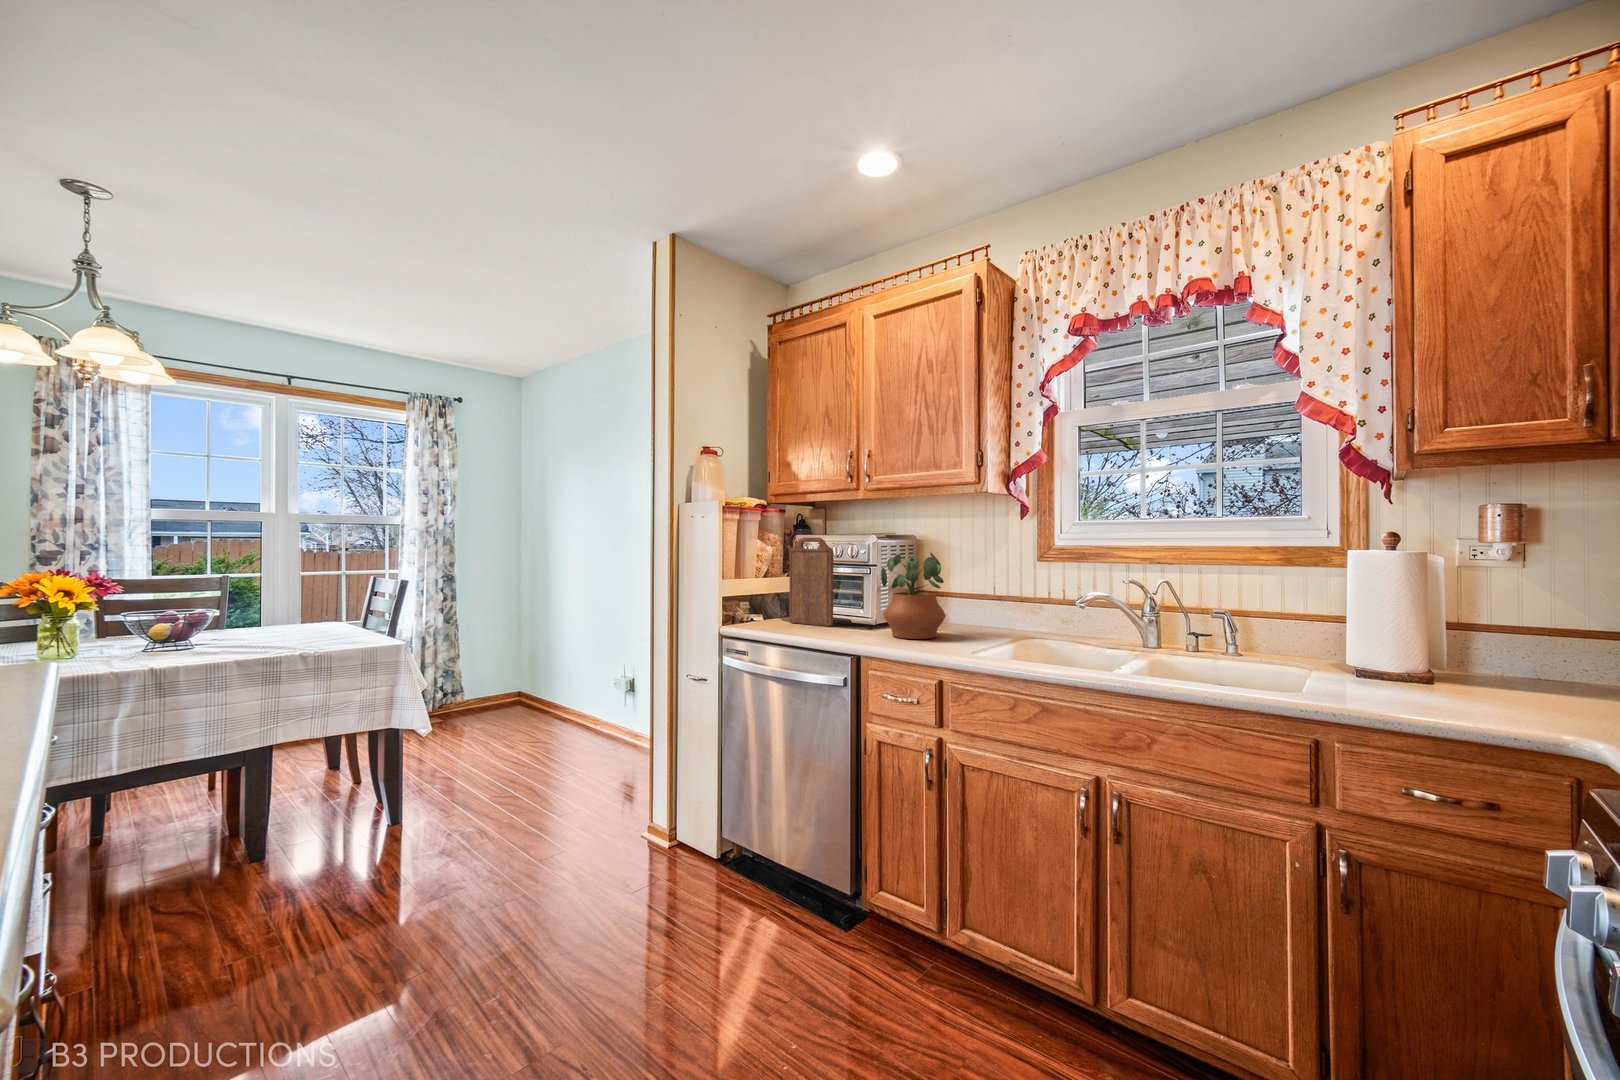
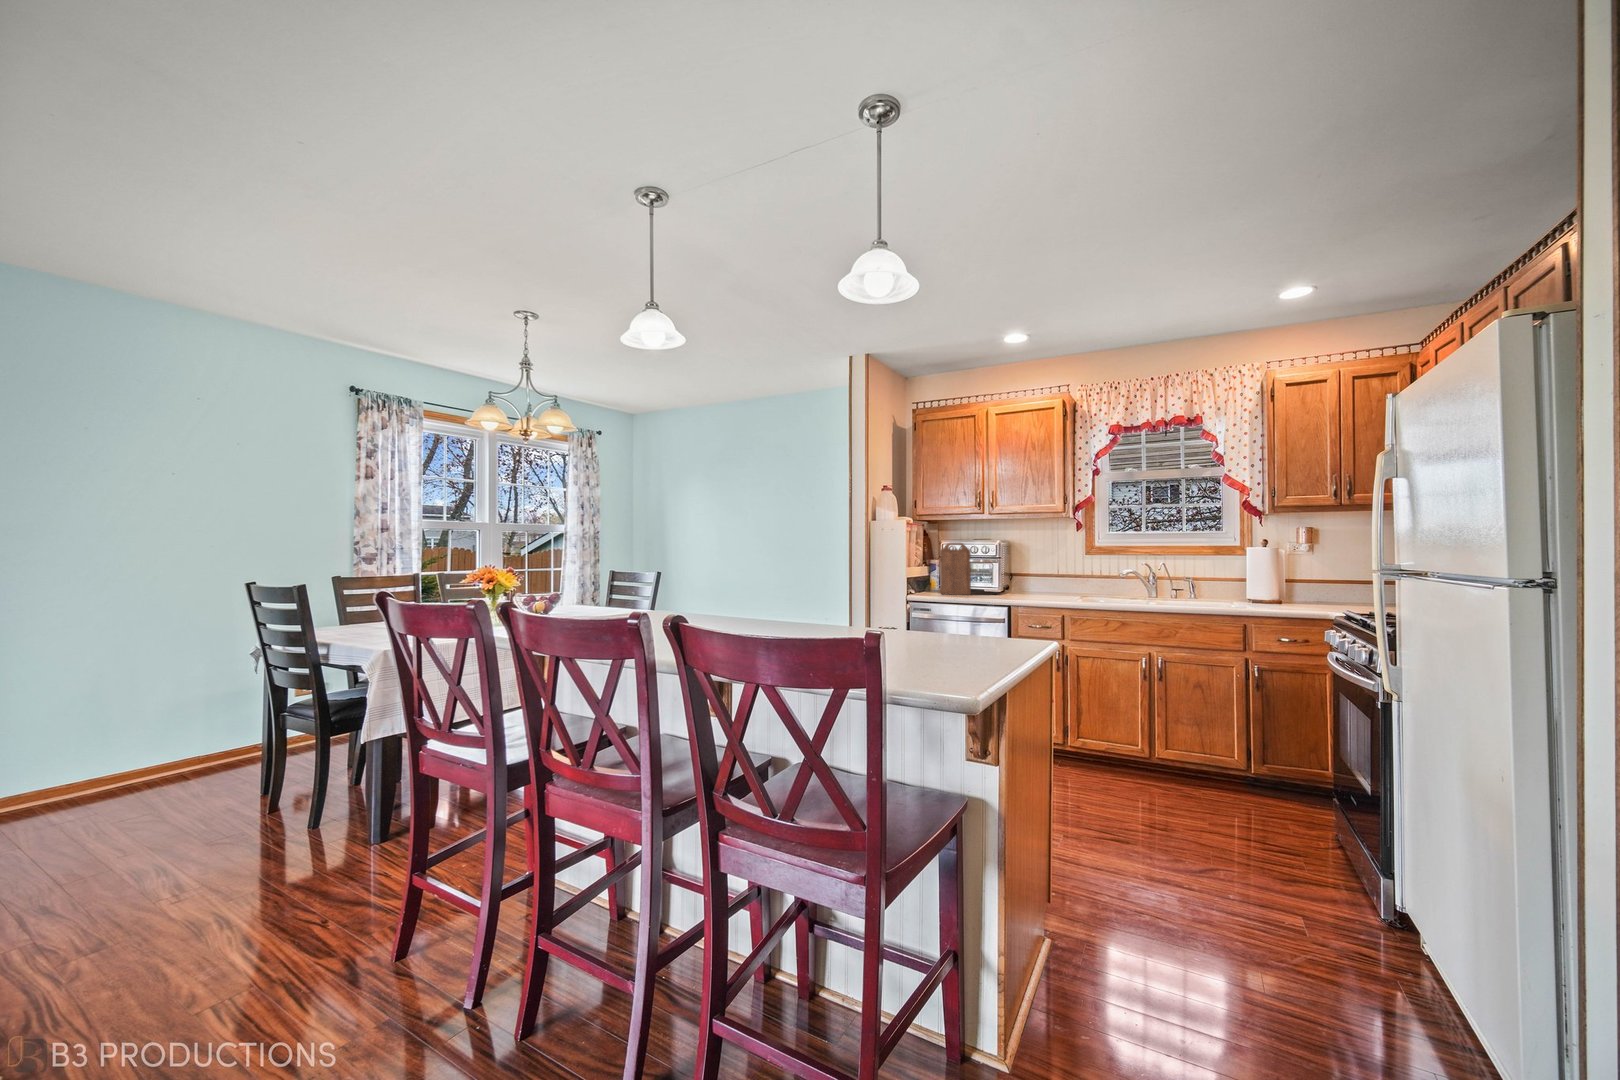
potted plant: present [881,553,946,639] -> none [1010,551,1046,598]

